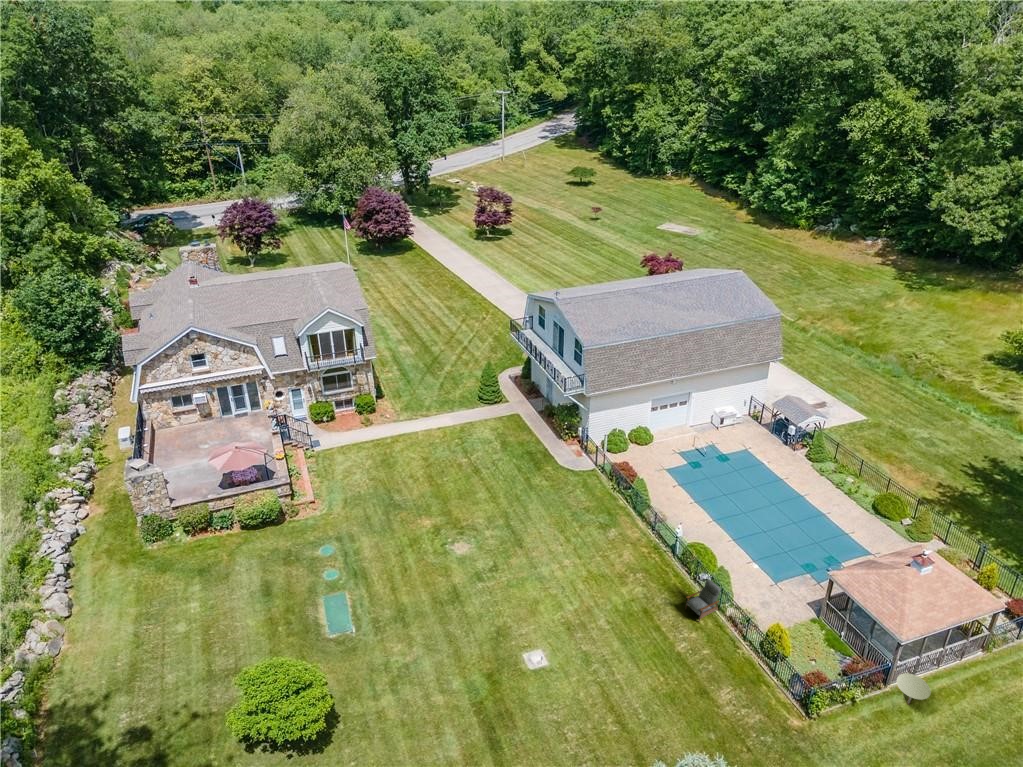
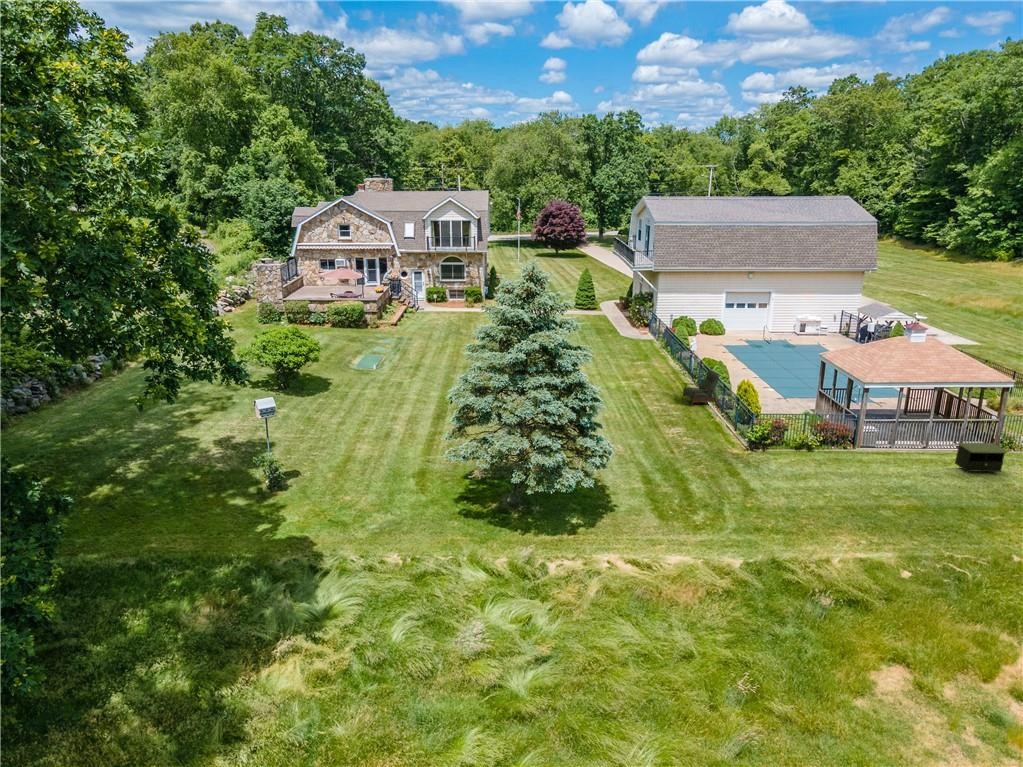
storage bench: none [929,651,968,683] -> present [955,443,1006,473]
round table: present [897,673,931,705] -> none [899,451,943,477]

